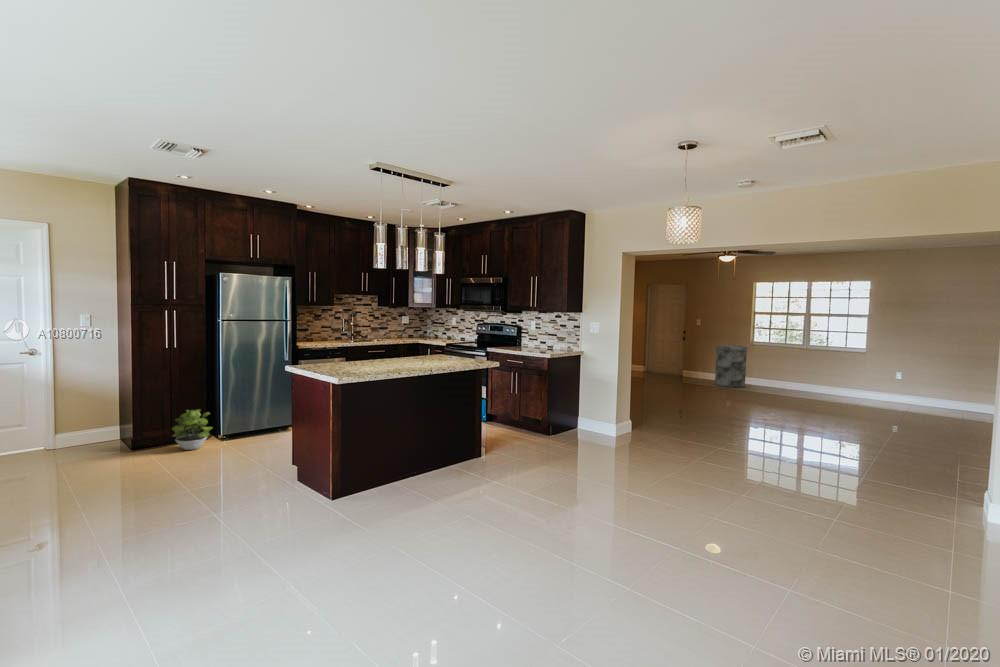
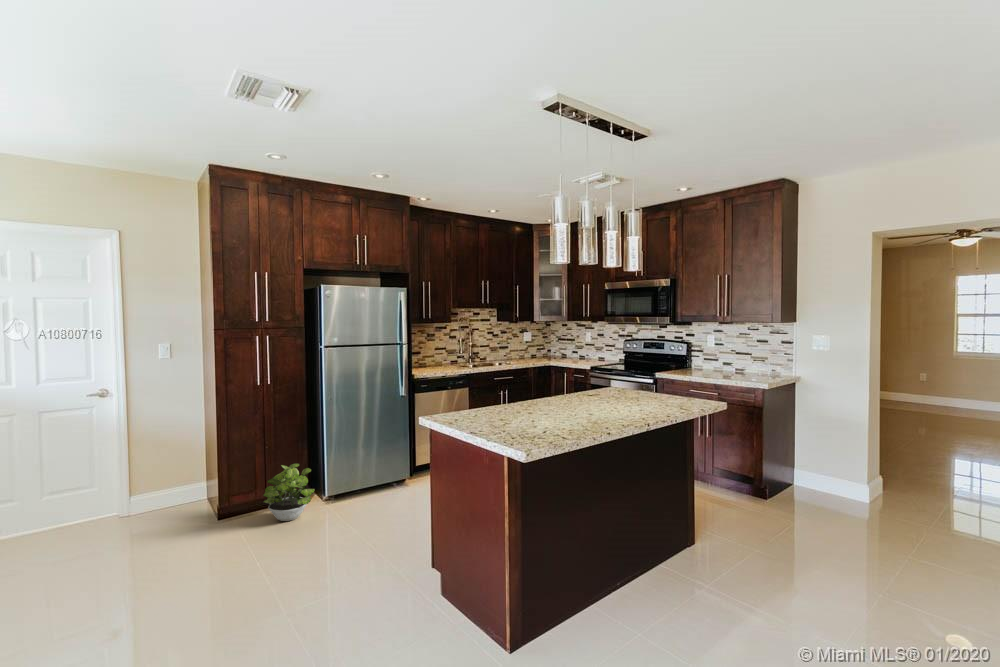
trash can: present [715,344,747,388] -> none [916,357,965,414]

